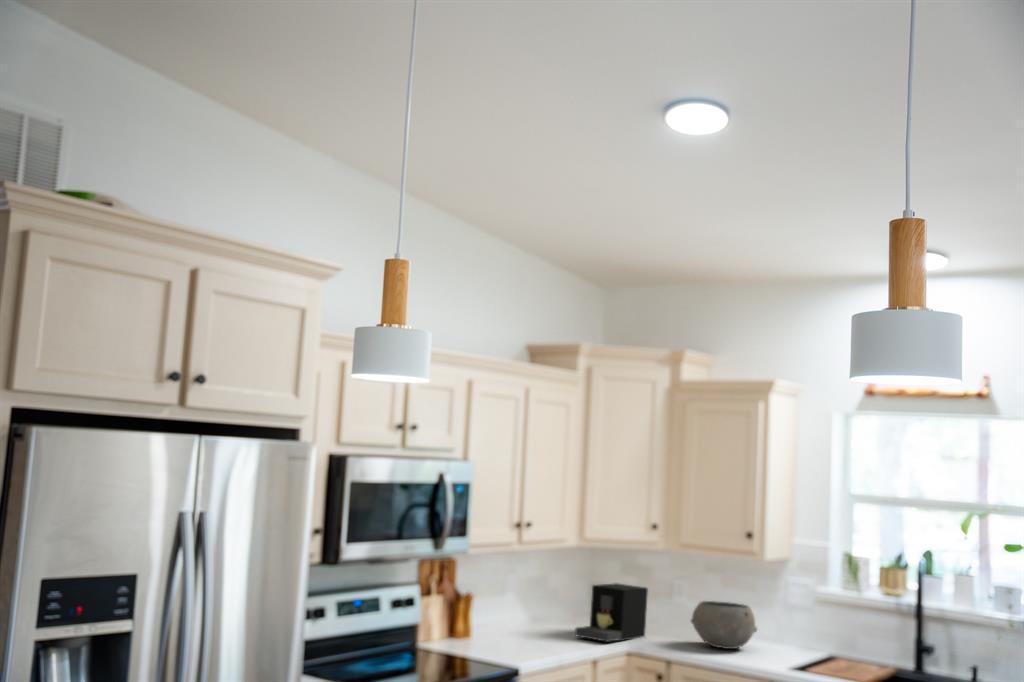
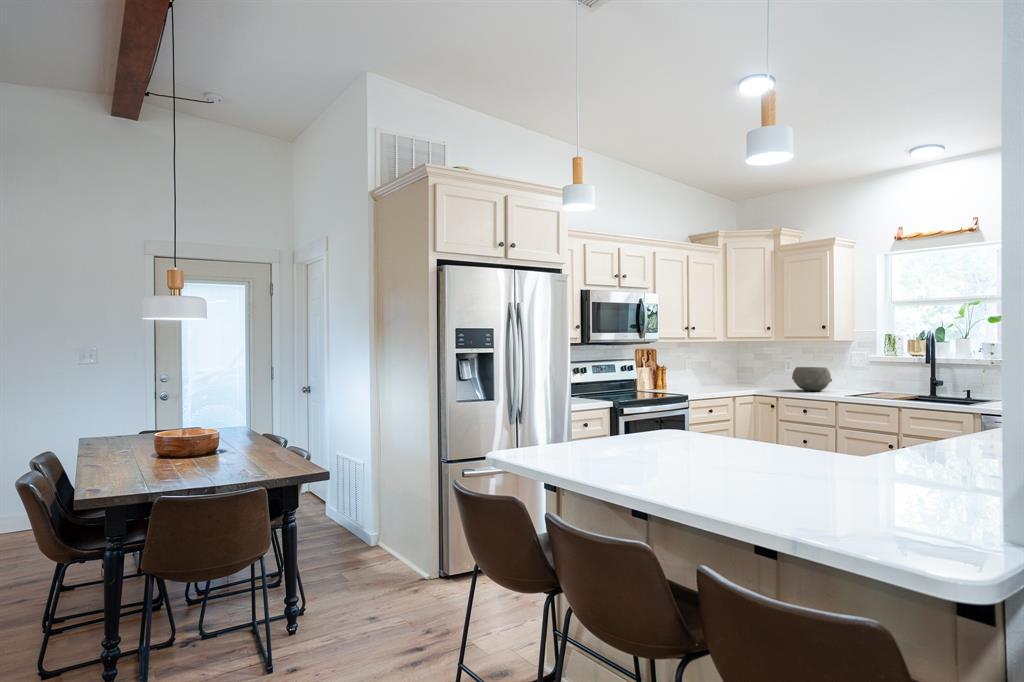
coffee maker: present [575,583,648,642] -> none [725,362,767,390]

